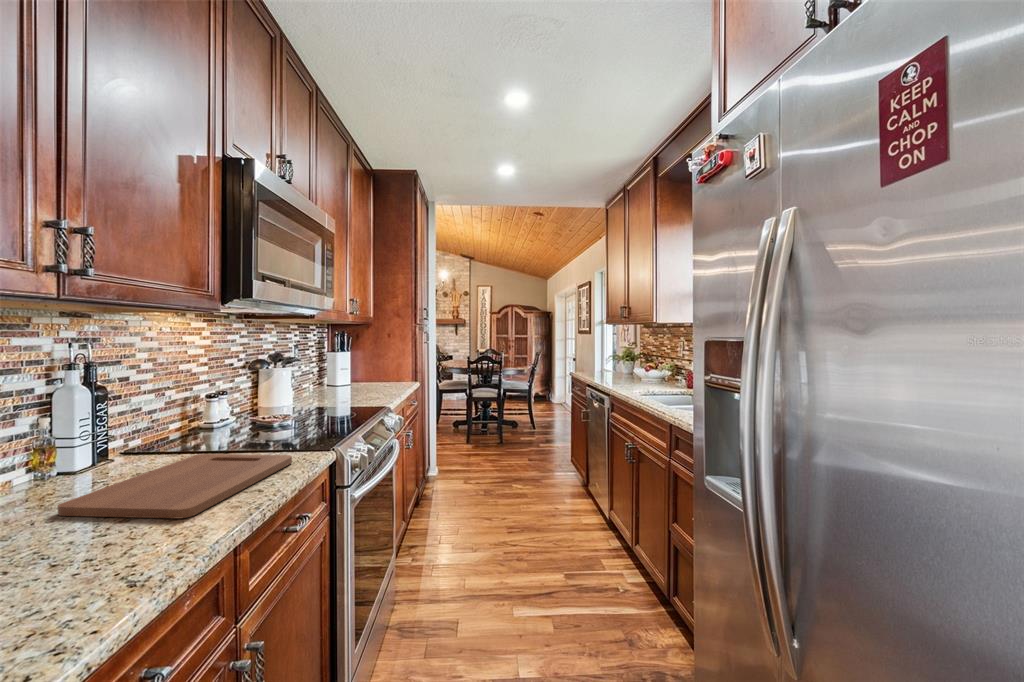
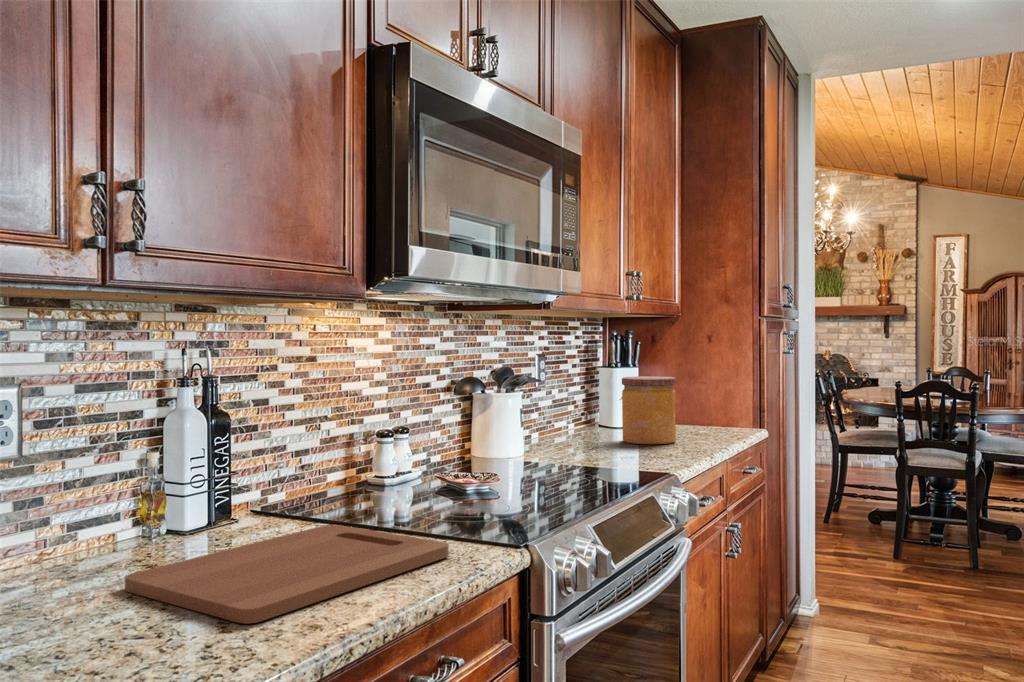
jar: none [347,357,377,394] -> present [622,376,676,444]

